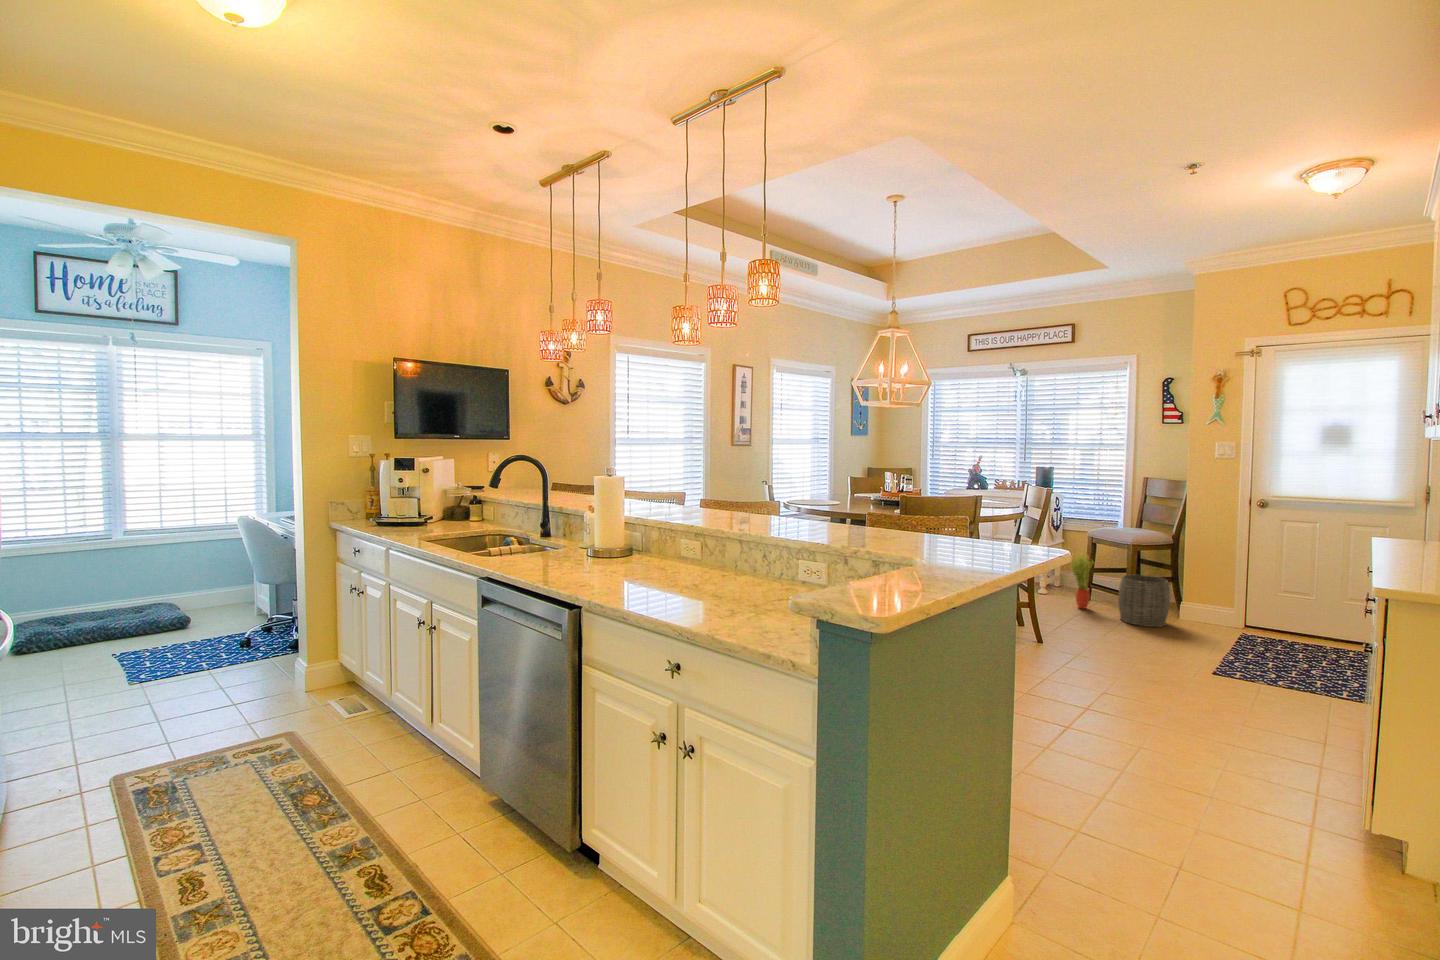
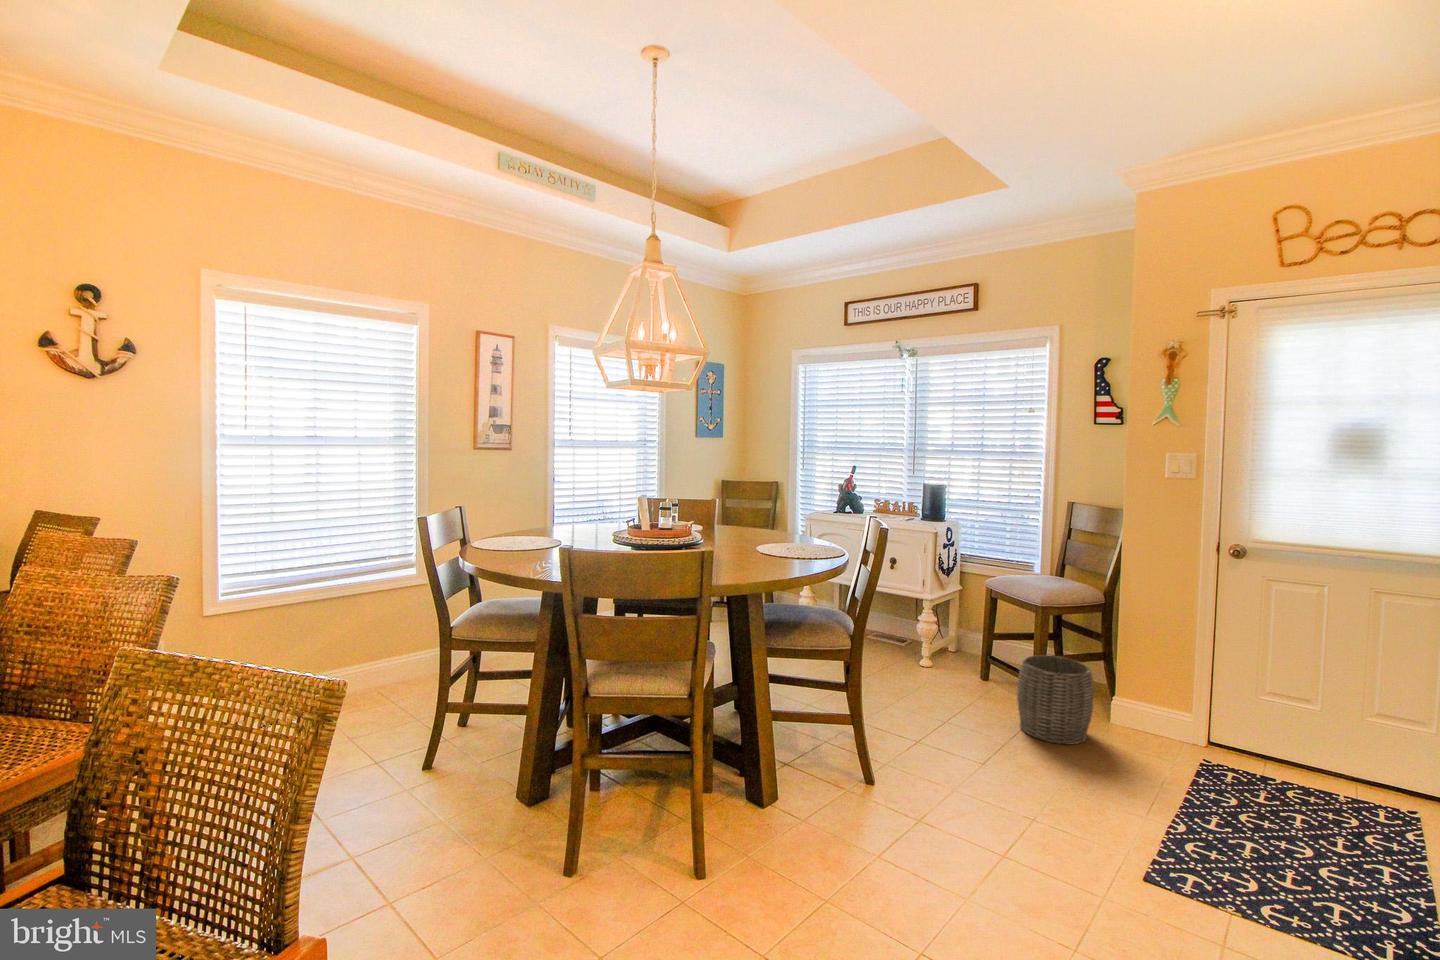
potted plant: present [1070,553,1094,609] -> none [951,611,987,701]

